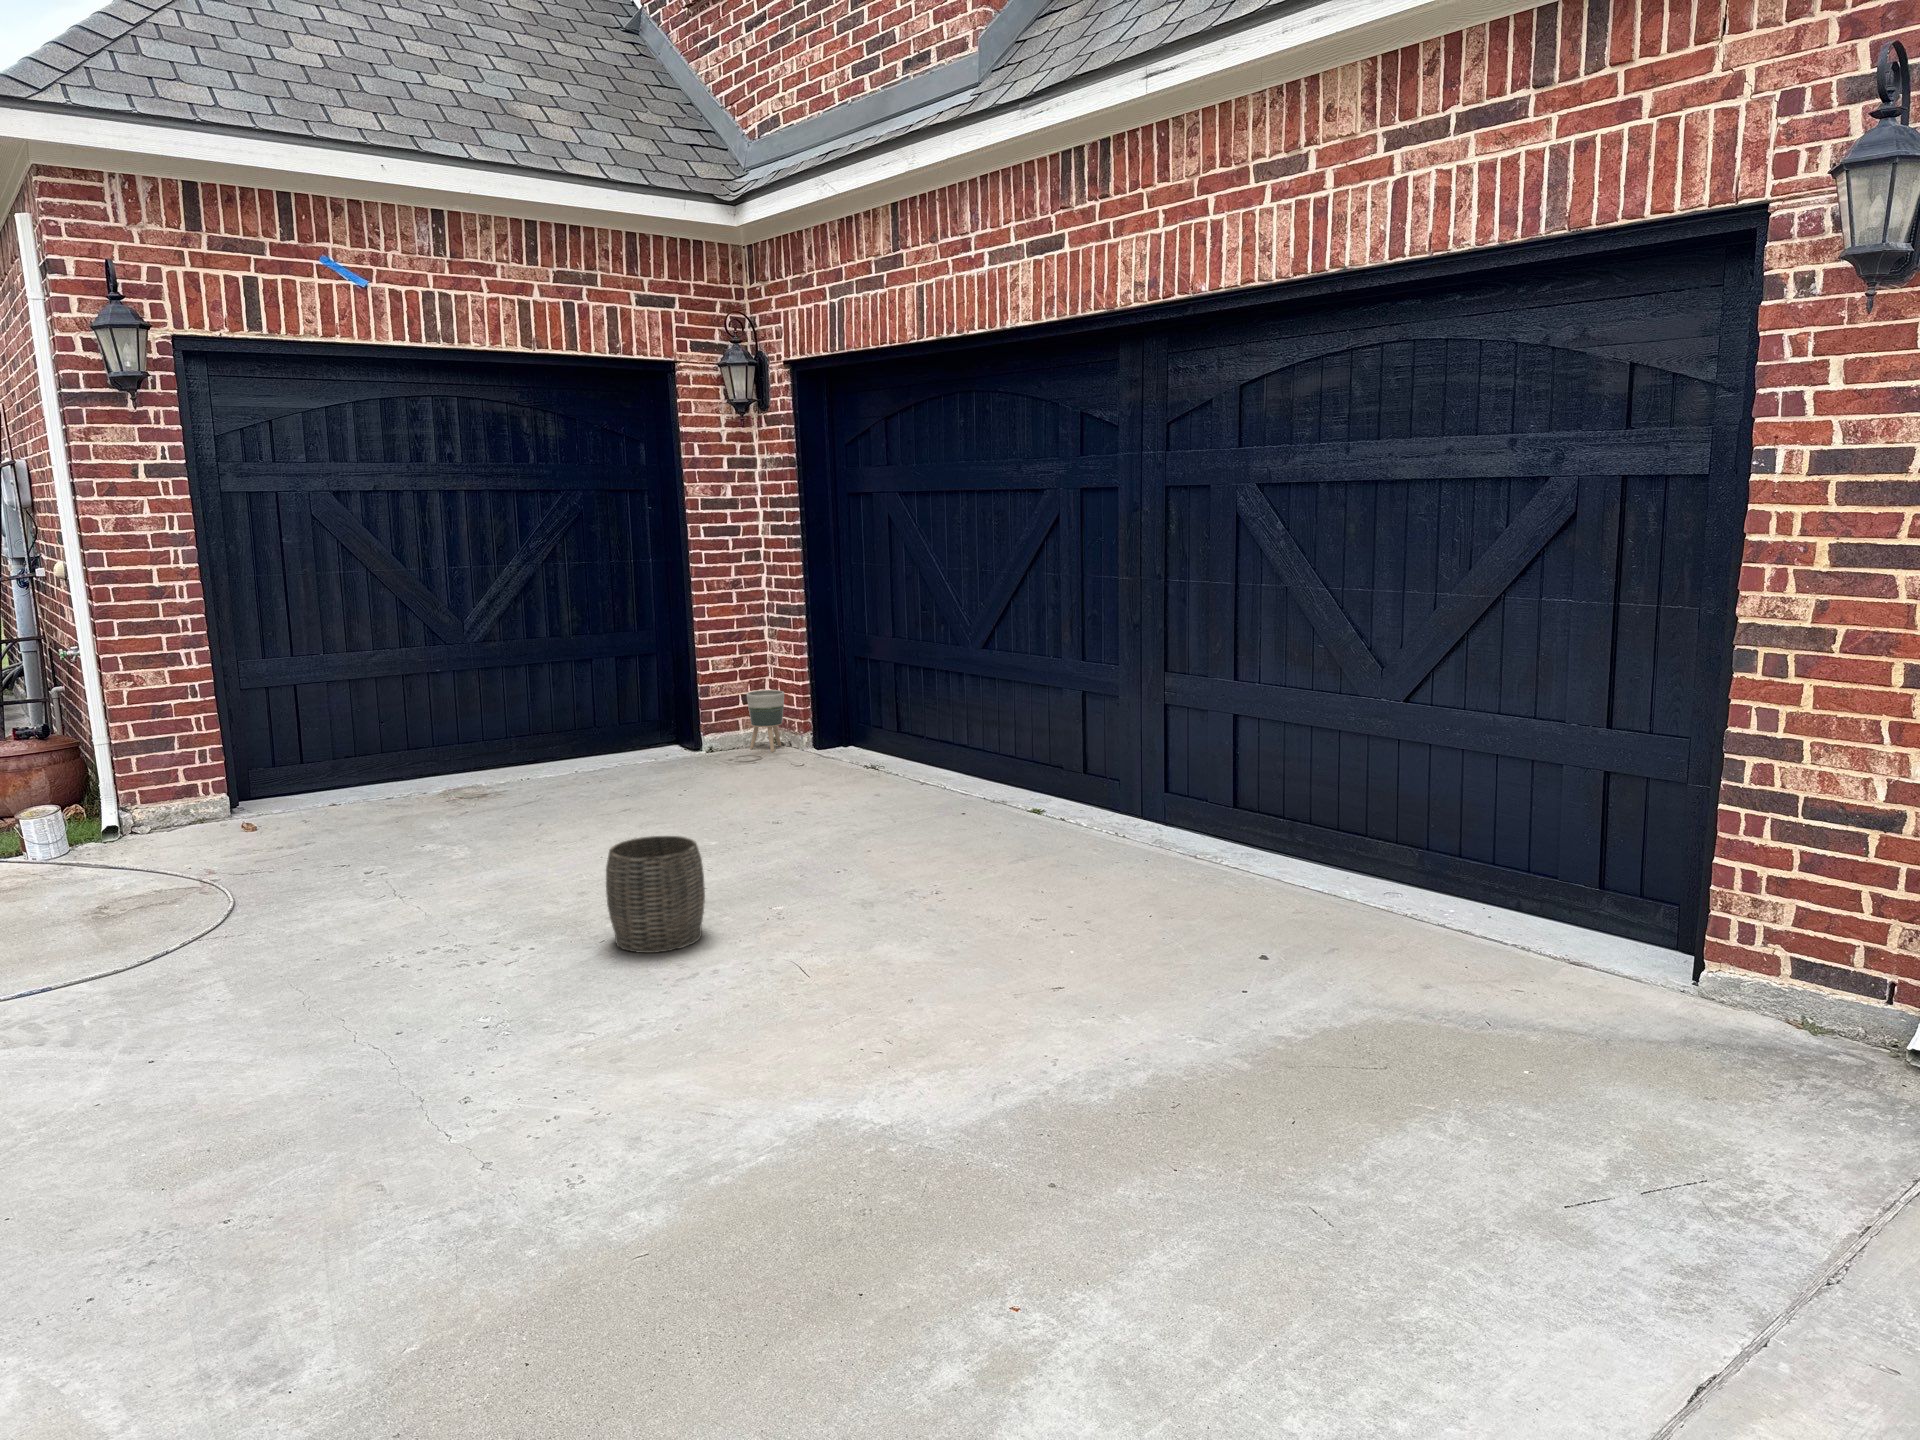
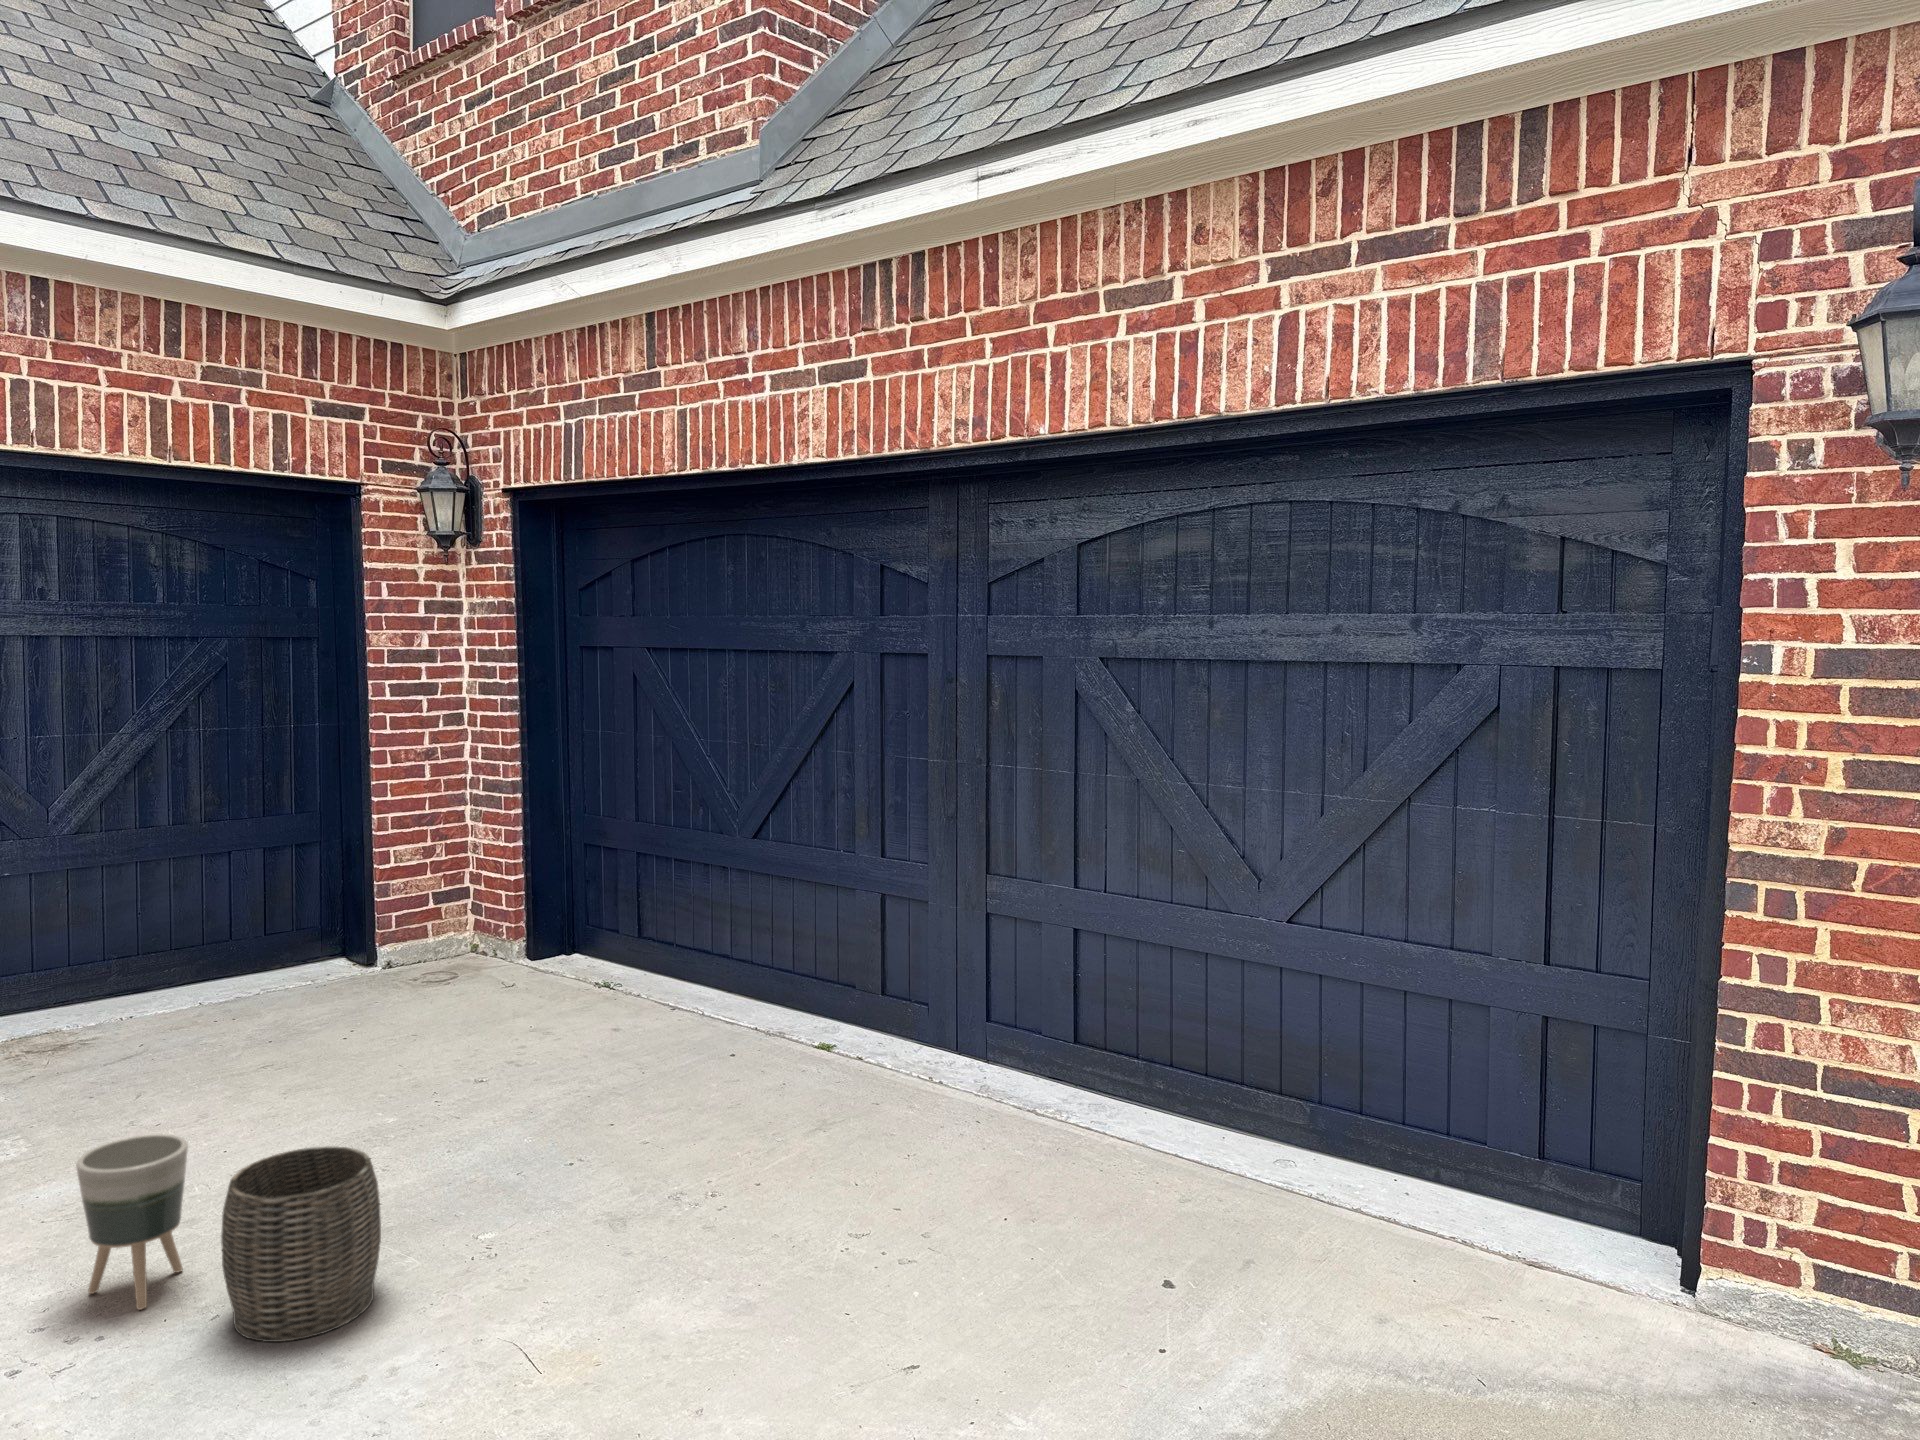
planter: present [747,690,784,752] -> present [76,1134,188,1310]

